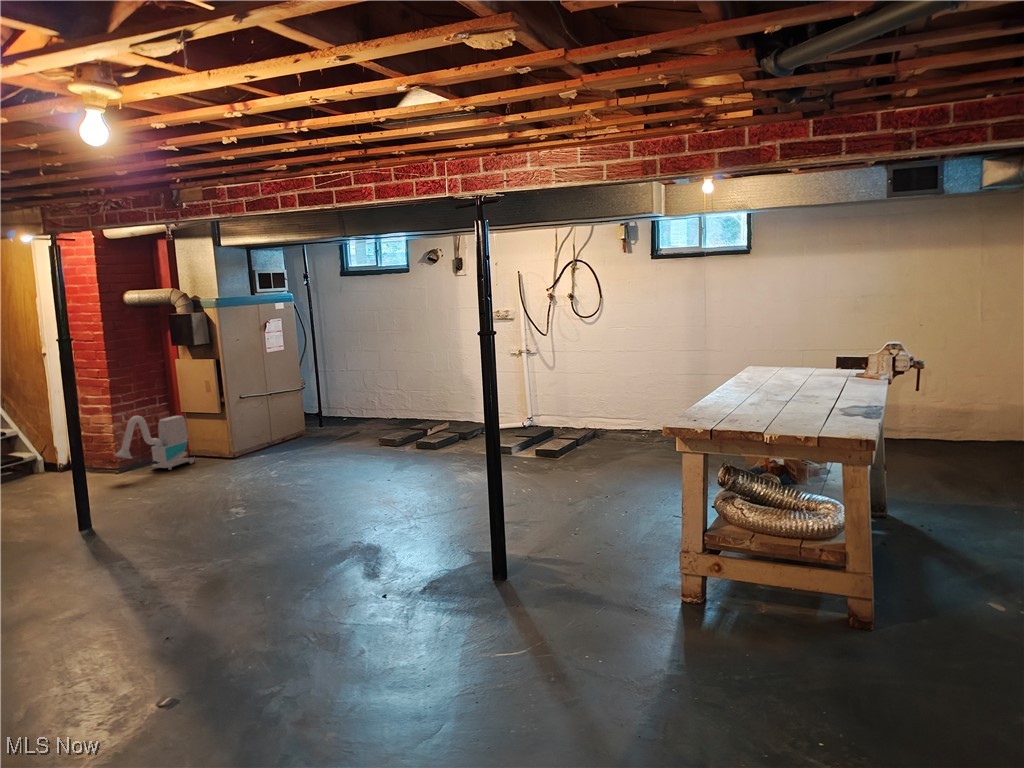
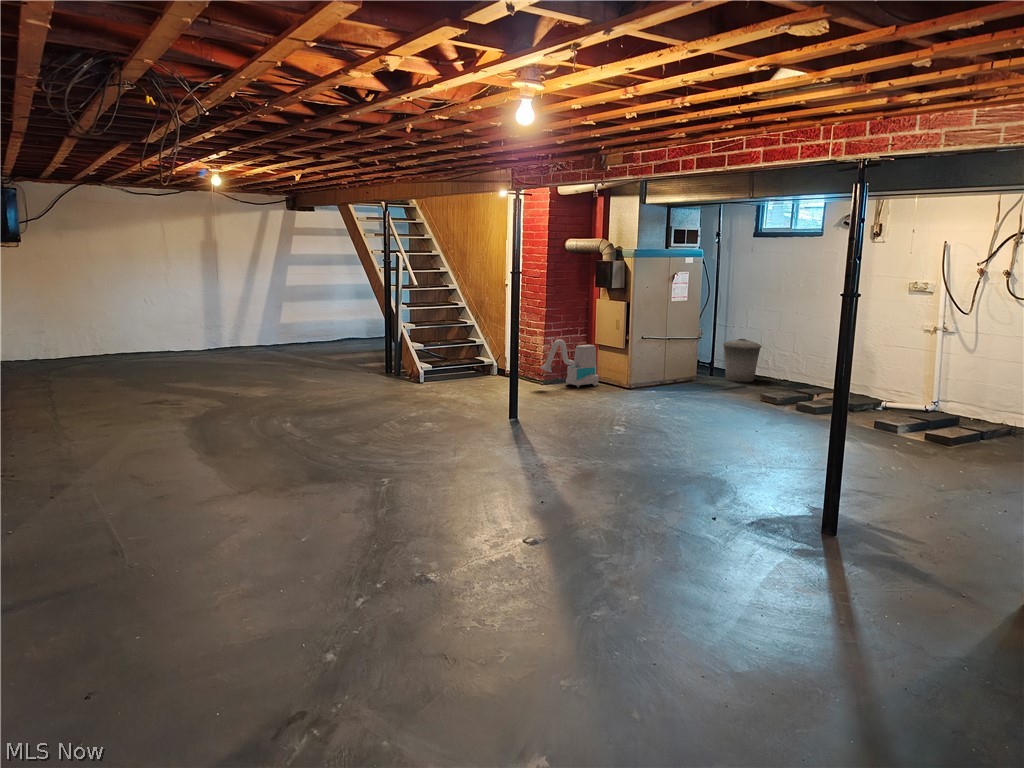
trash can: none [327,383,367,428] -> present [723,339,761,382]

